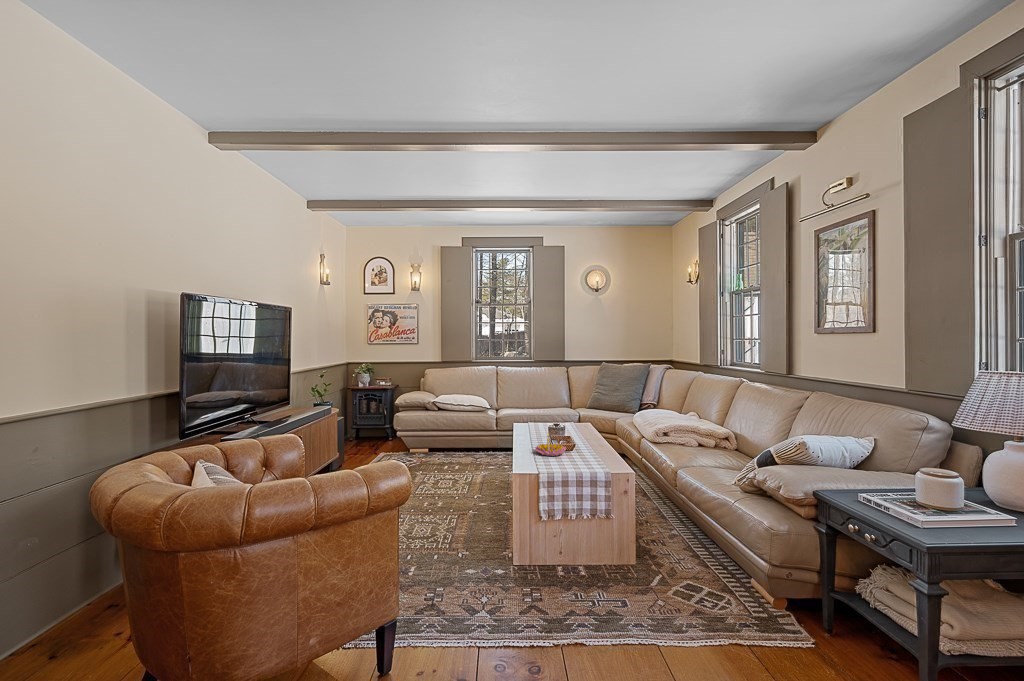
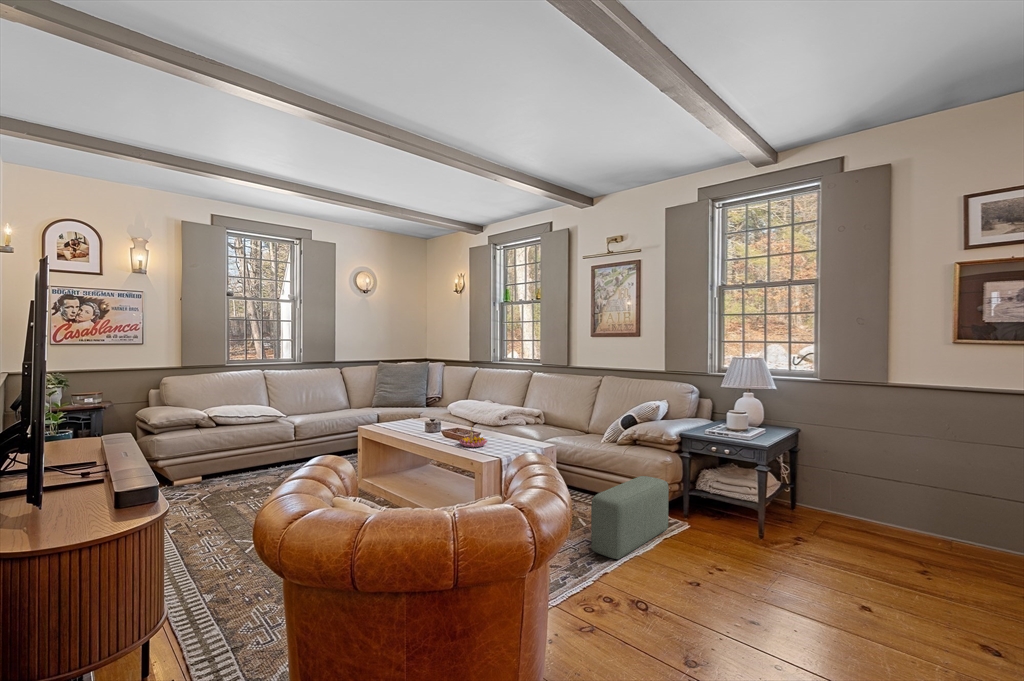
pouf: none [605,539,767,638] -> present [591,476,669,559]

